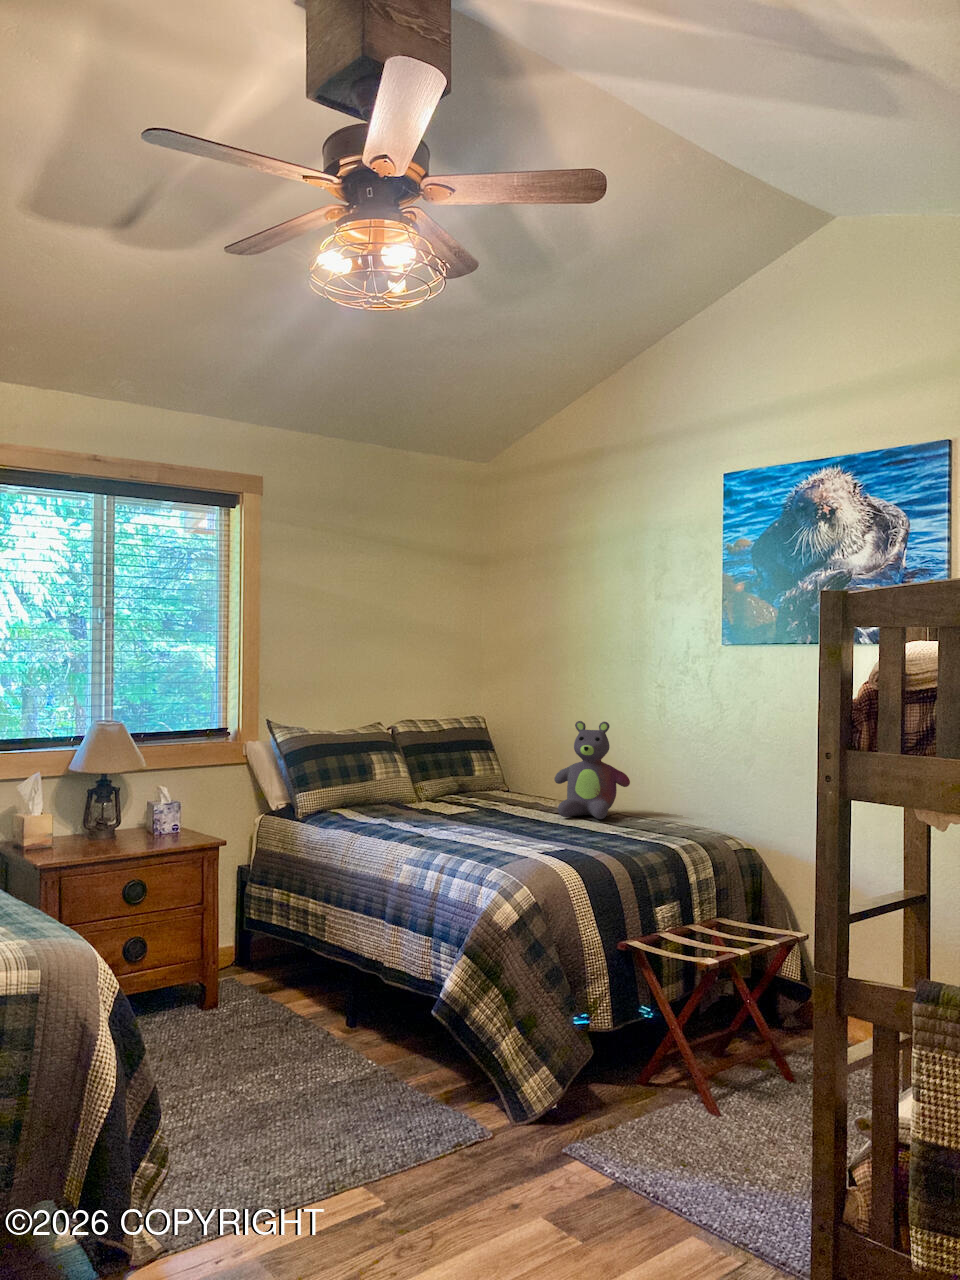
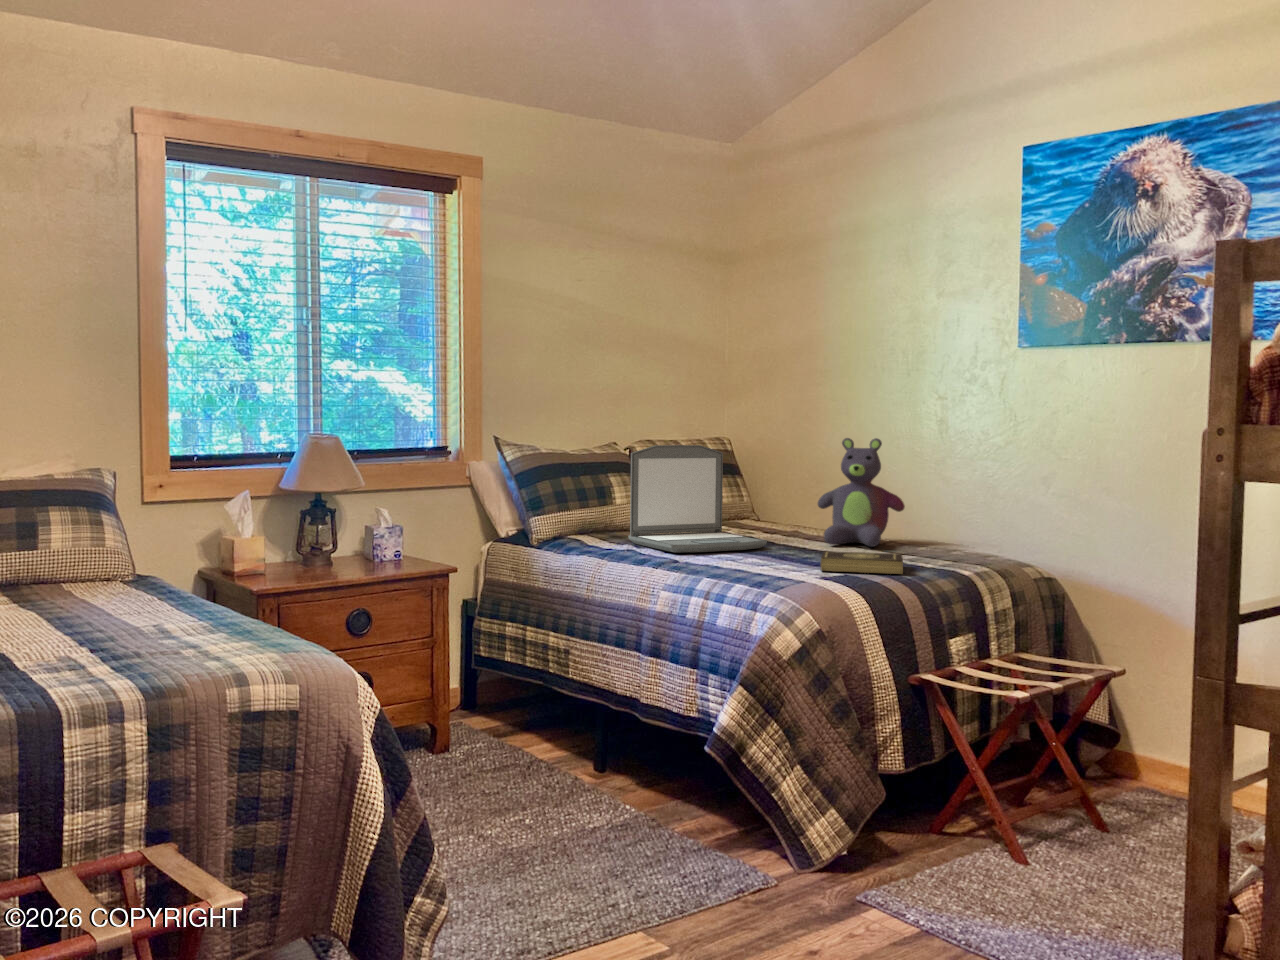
laptop: none [384,727,506,826] -> present [628,445,767,552]
book: none [545,826,619,849] -> present [820,551,903,574]

